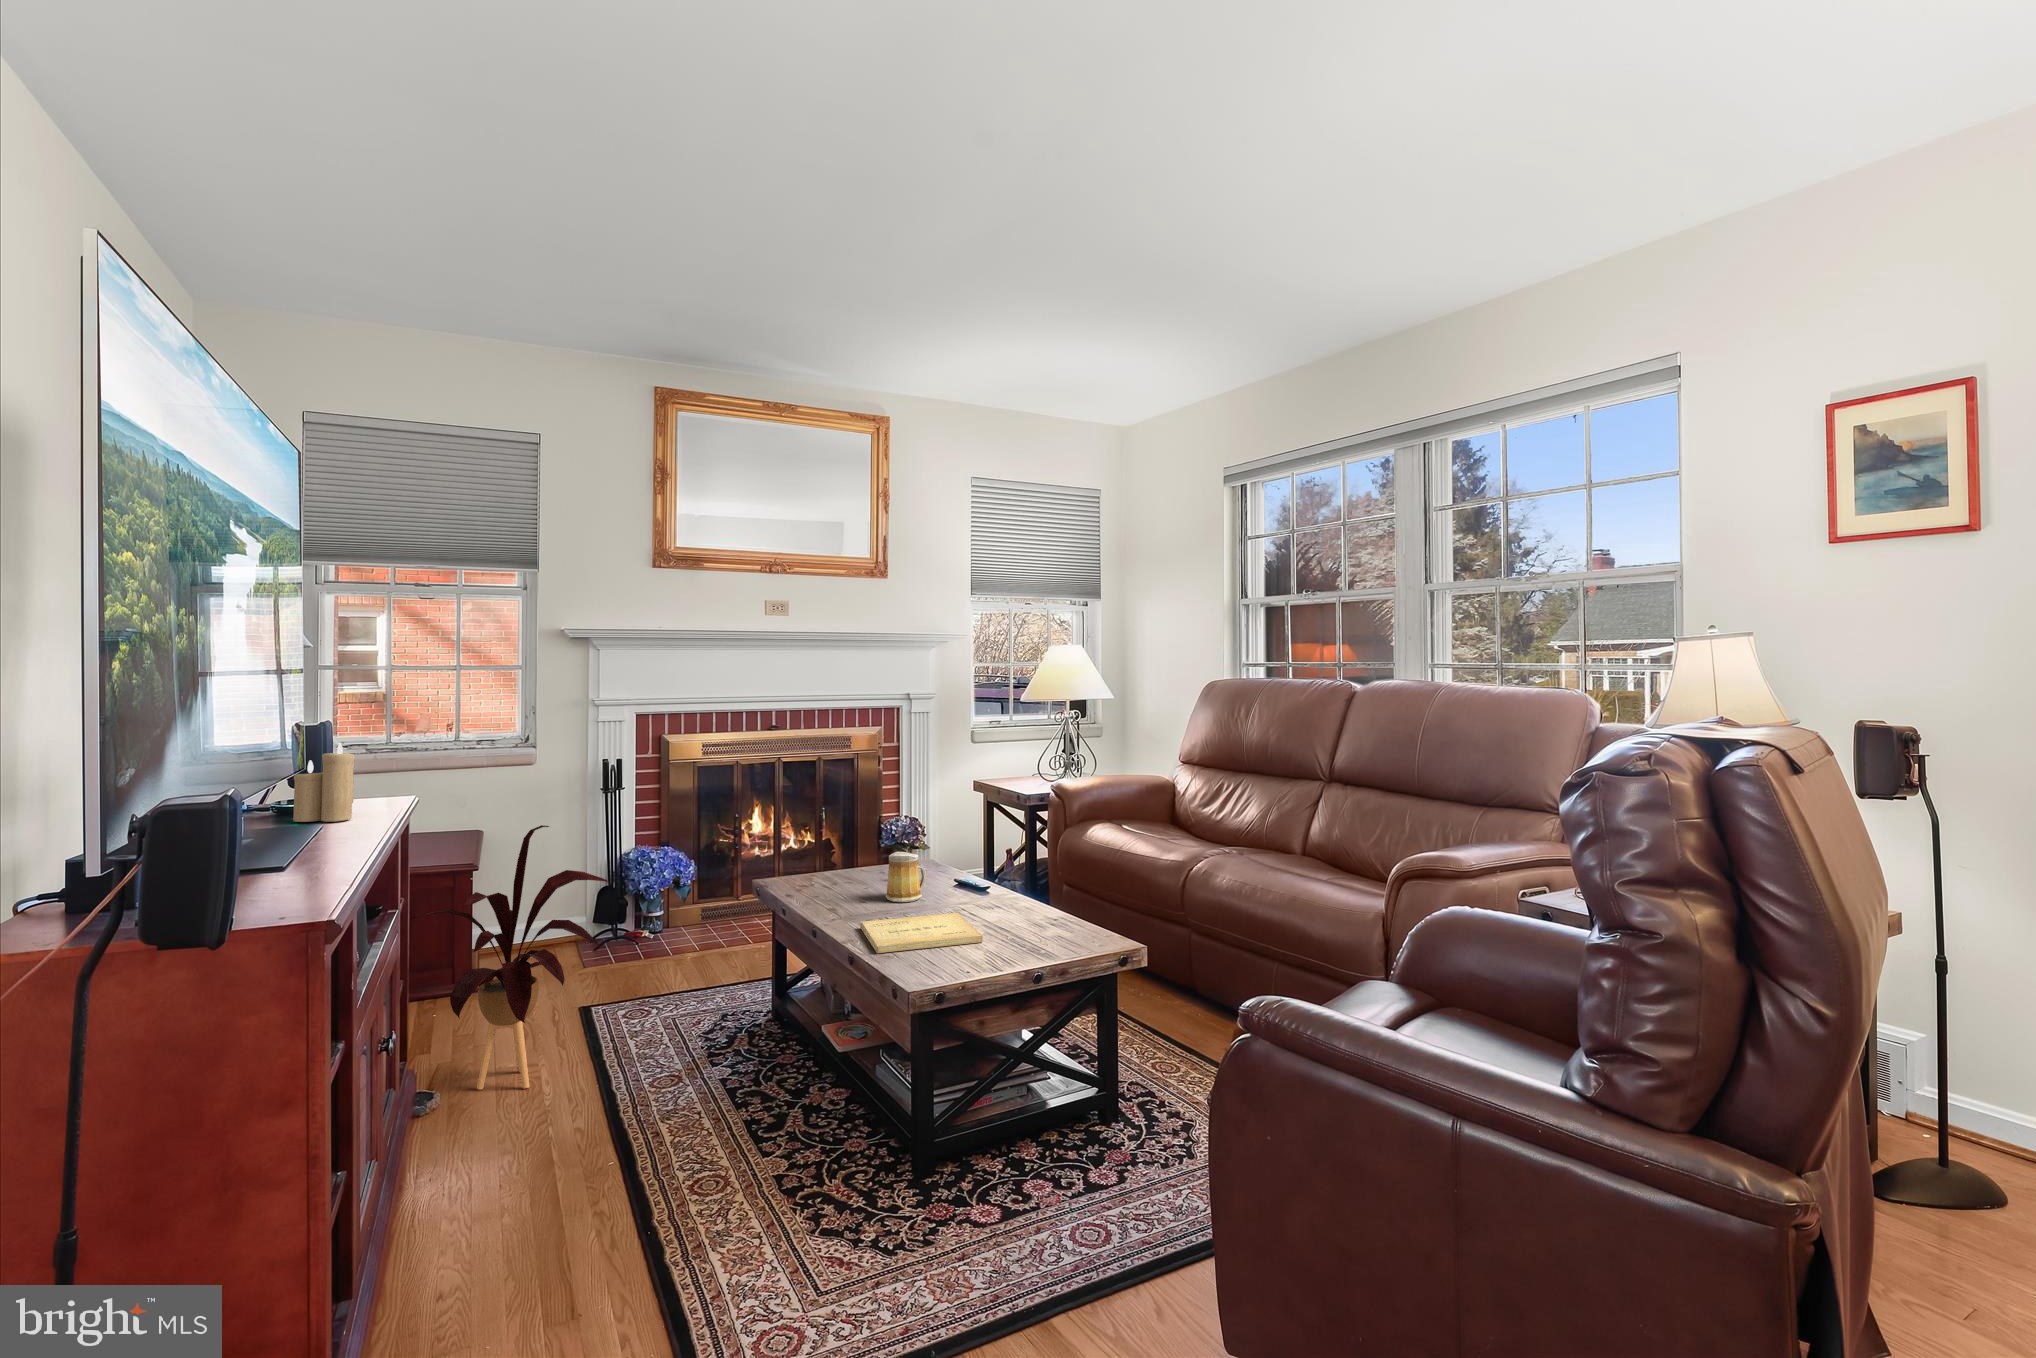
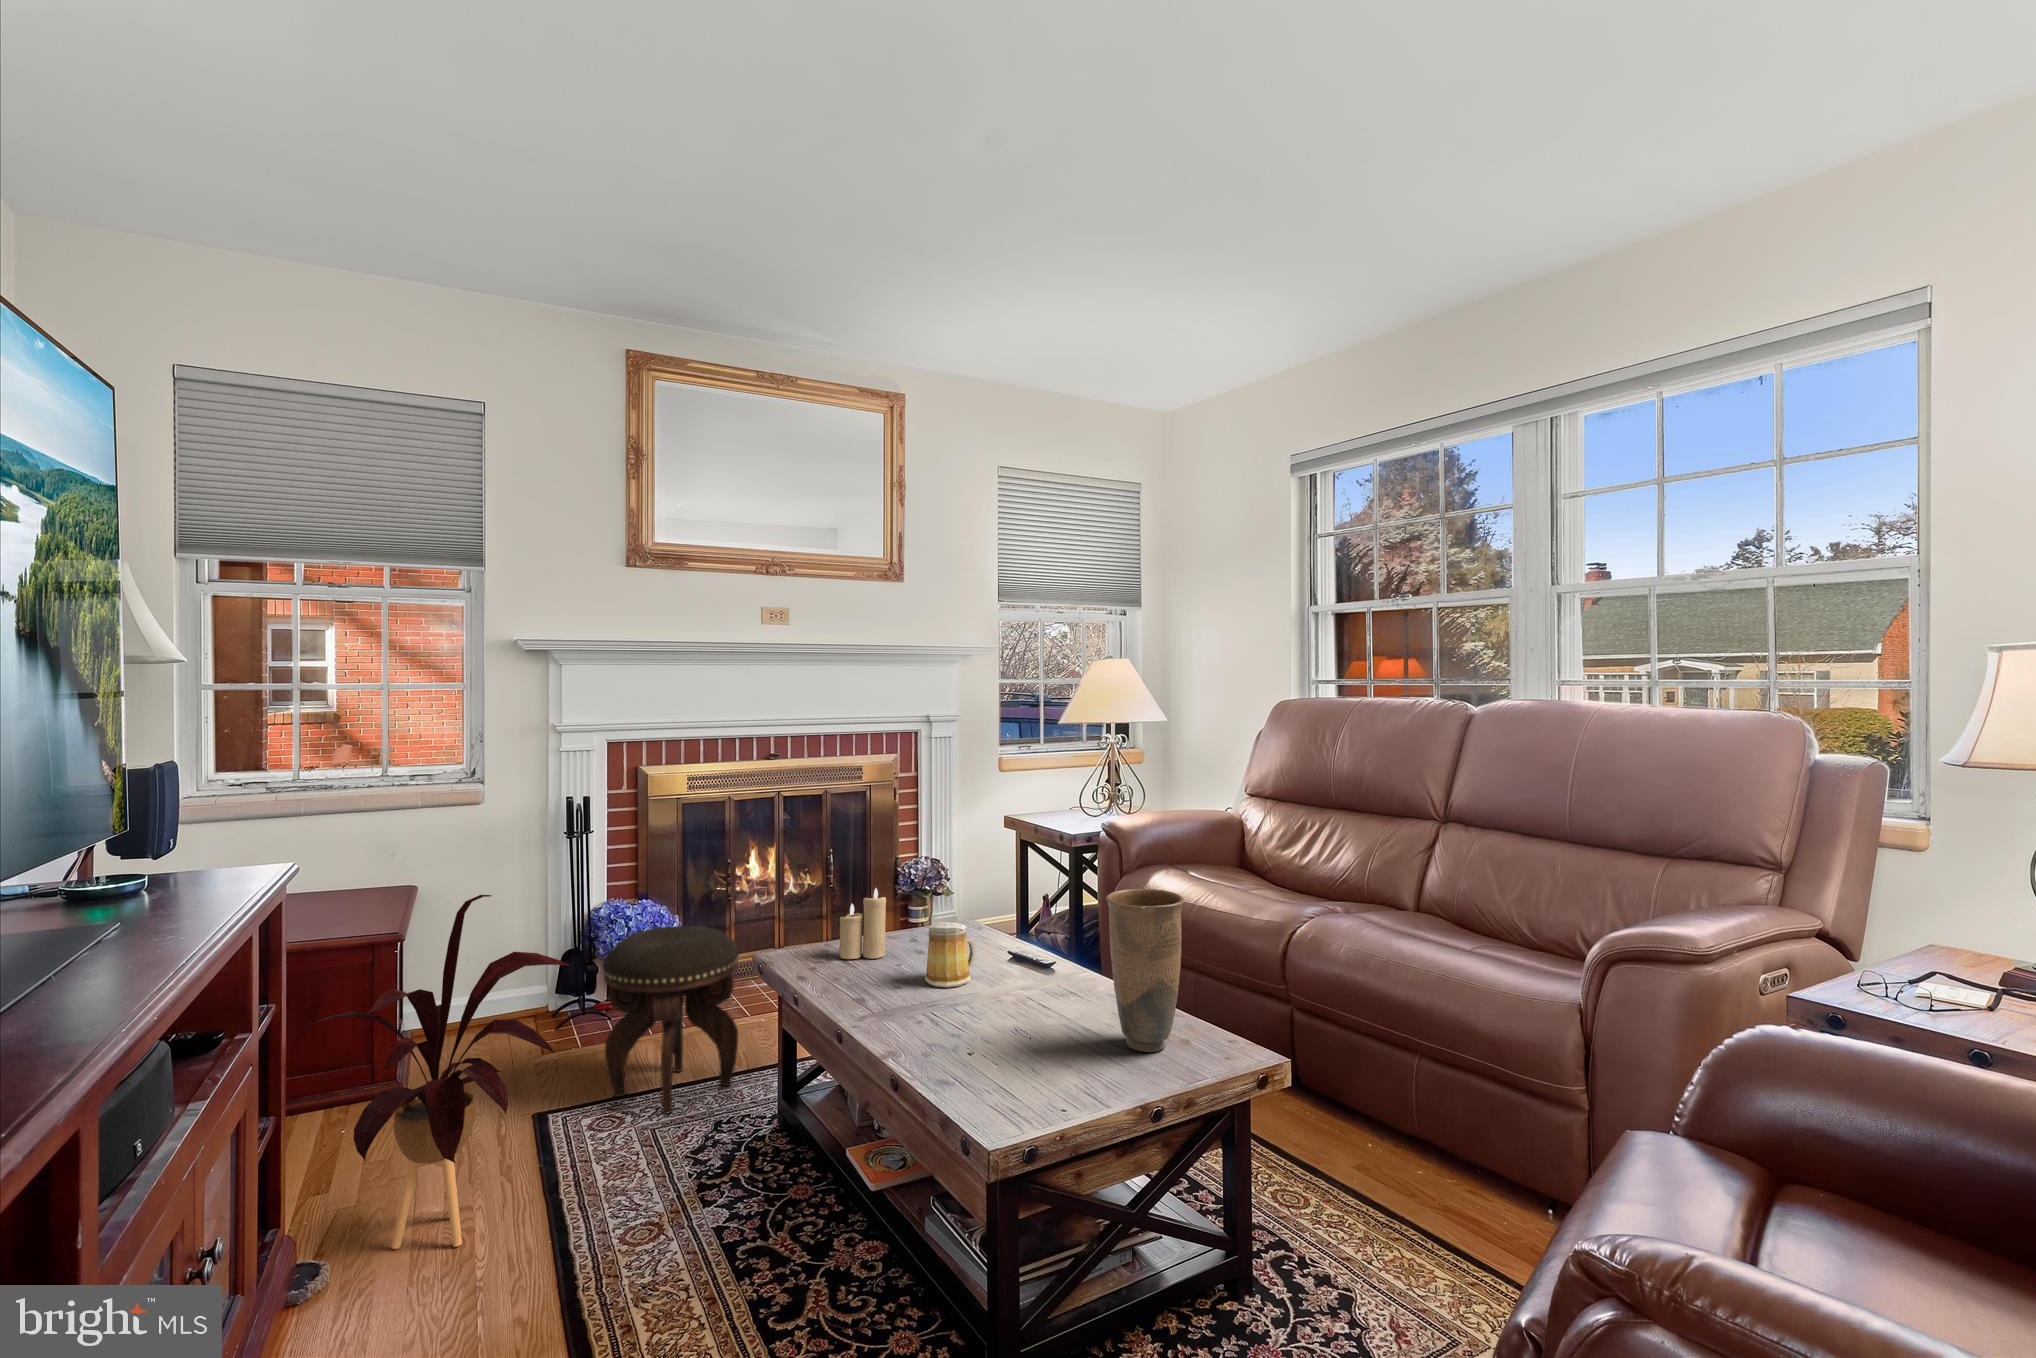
candle: present [293,744,355,822] -> present [839,889,886,959]
vase: none [1014,821,1073,942] -> present [1106,889,1184,1052]
footstool: none [634,862,743,1008] -> present [603,926,739,1114]
book: present [860,913,983,953] -> none [900,1006,1067,1074]

